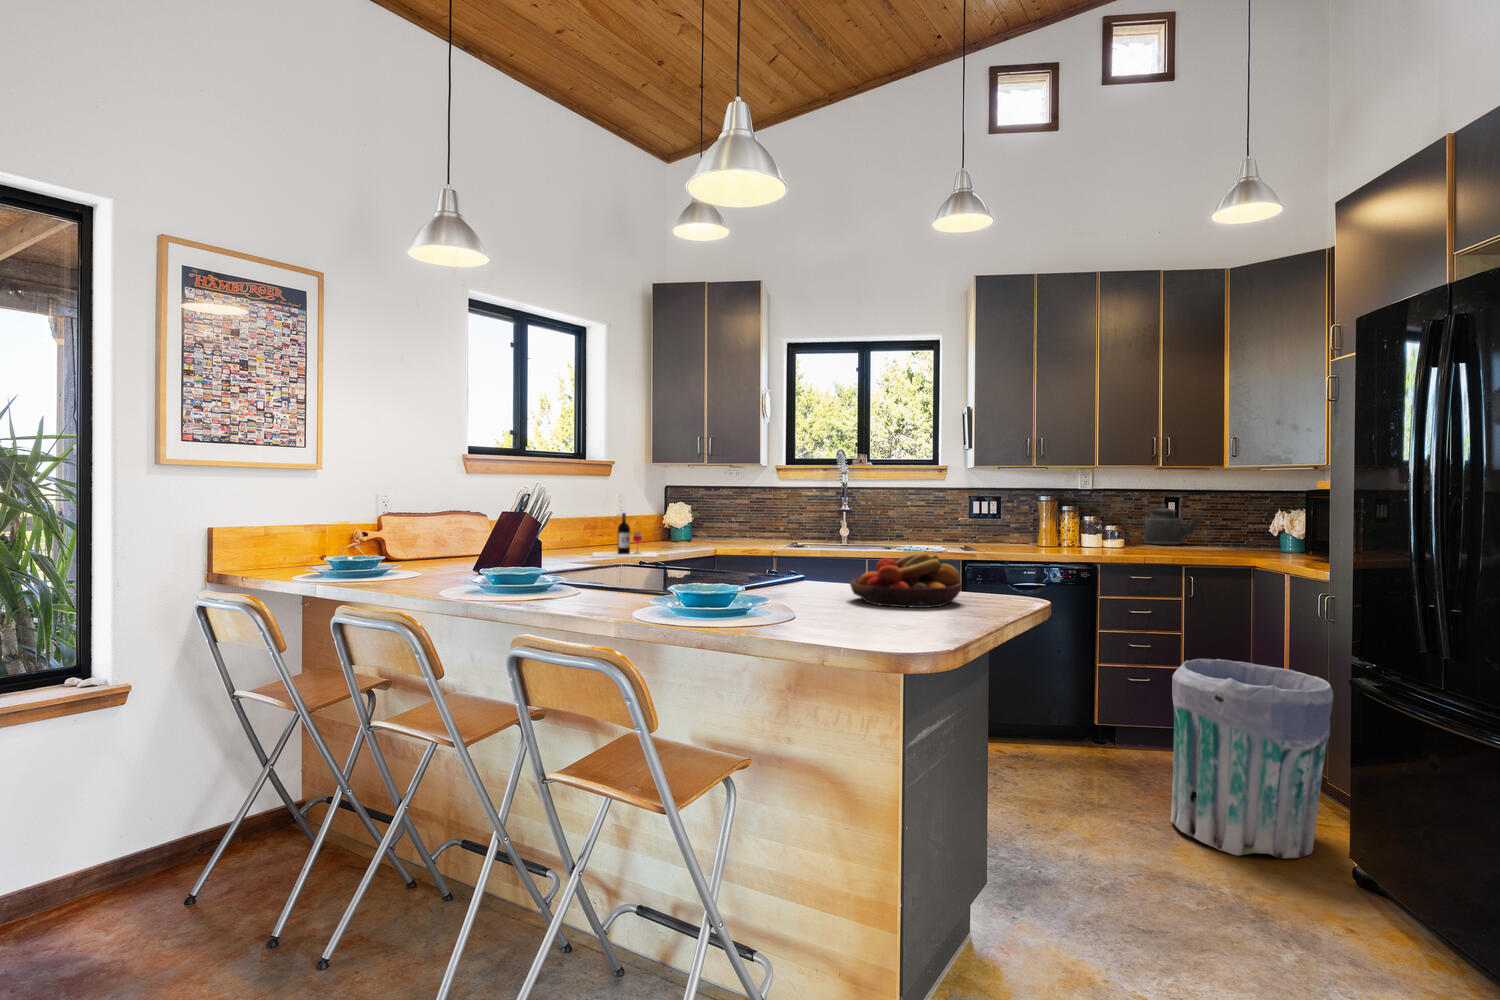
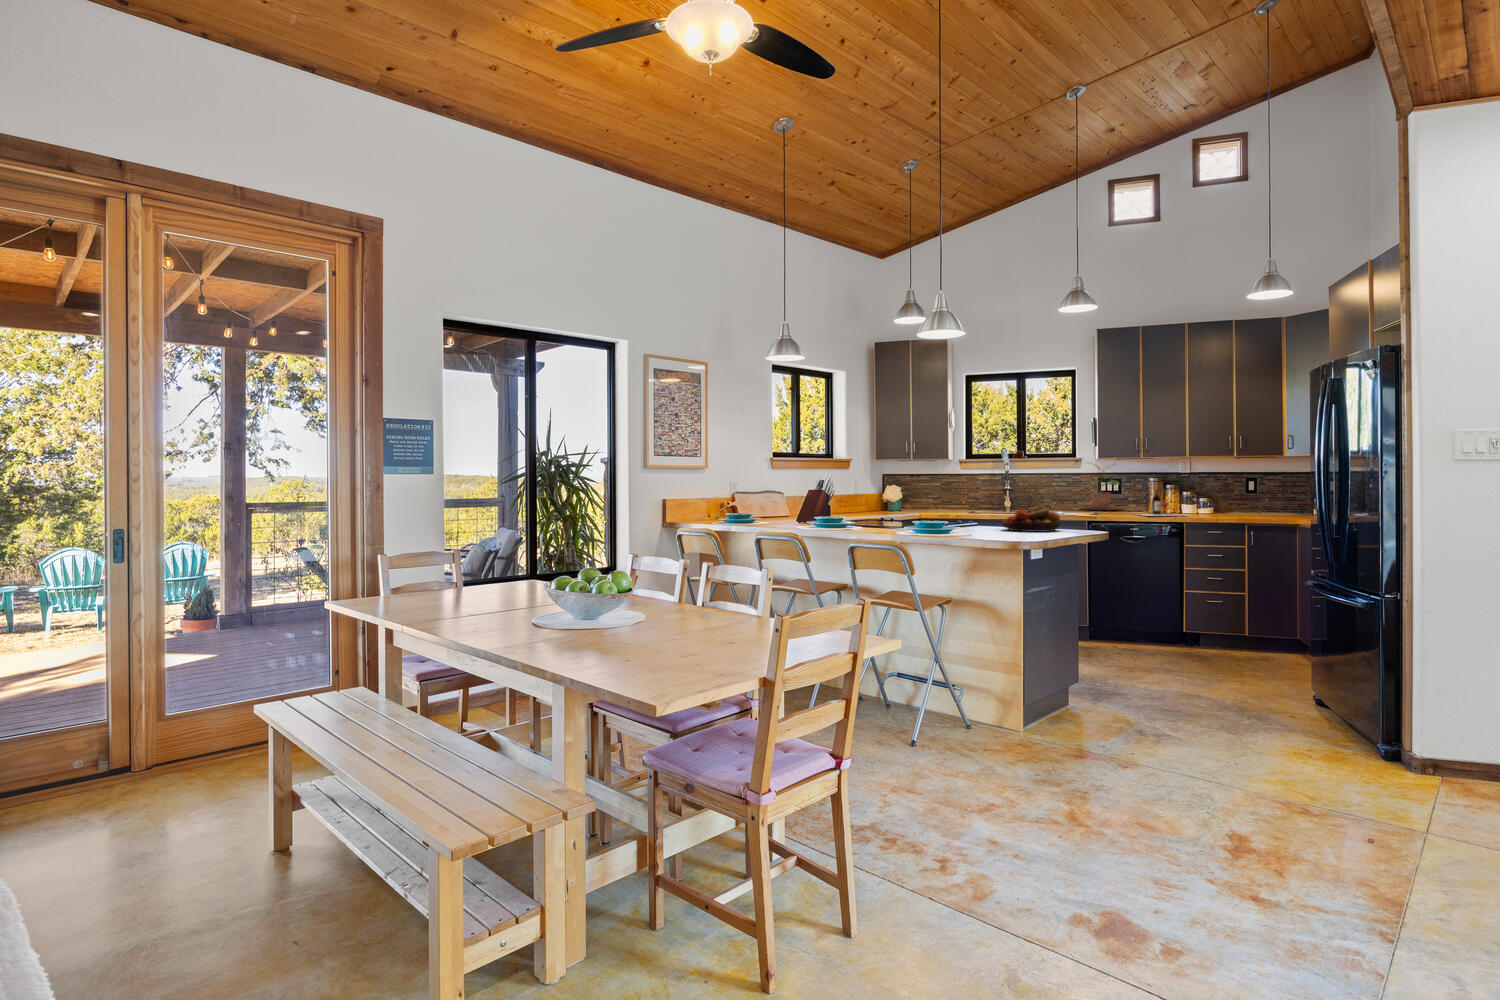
potted plant: none [948,471,1002,542] -> present [1083,474,1119,510]
kettle: present [1144,498,1201,545] -> none [1230,476,1274,511]
wine bottle: present [592,513,658,557] -> present [1146,489,1169,516]
trash can: present [1171,659,1333,858] -> none [1215,578,1320,694]

